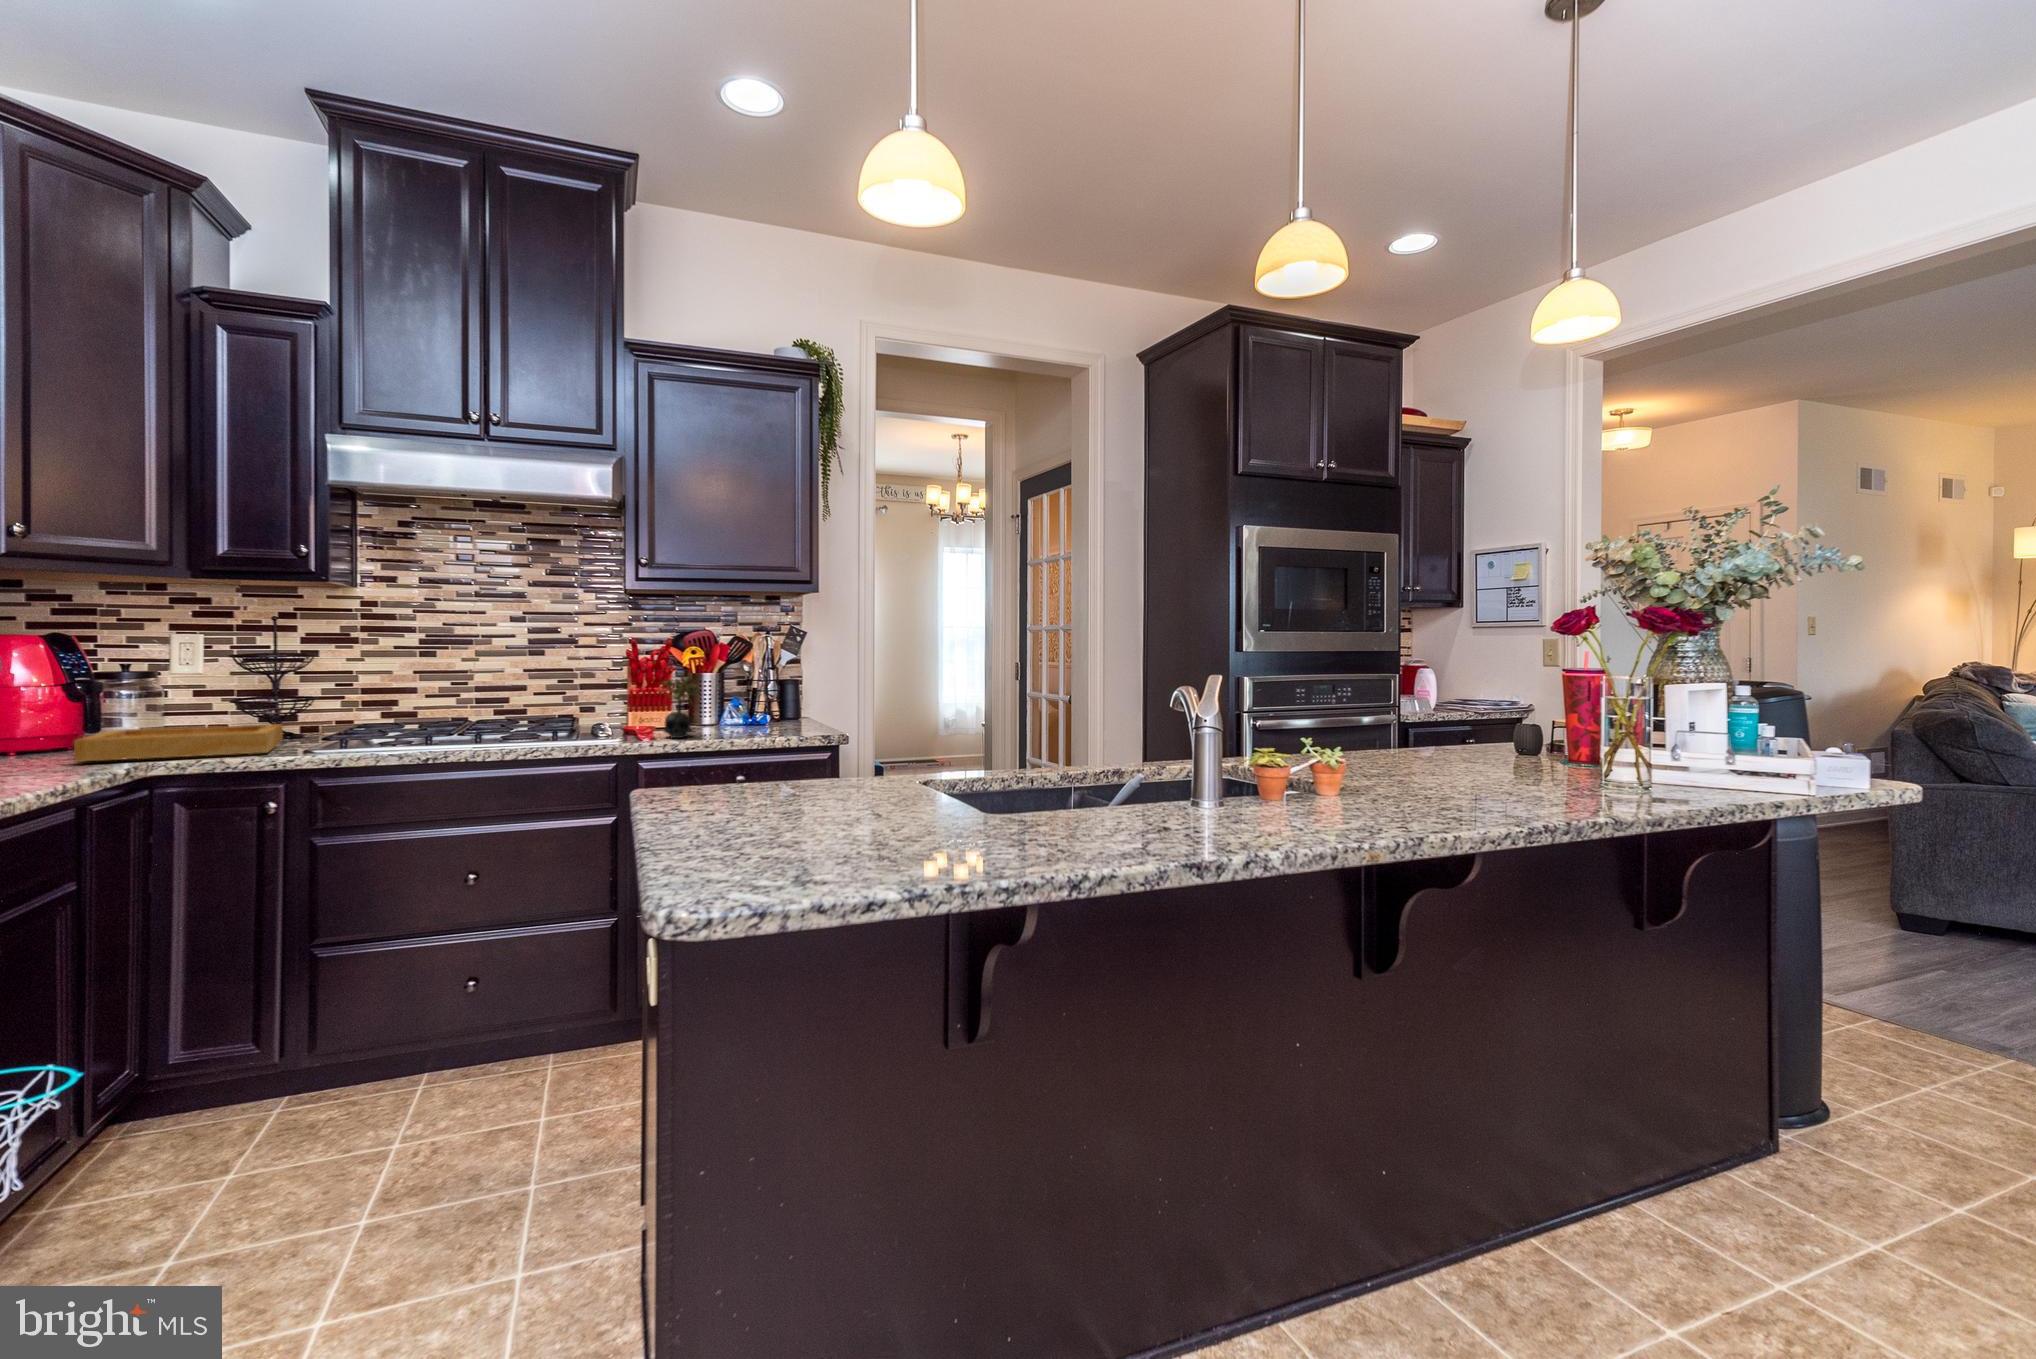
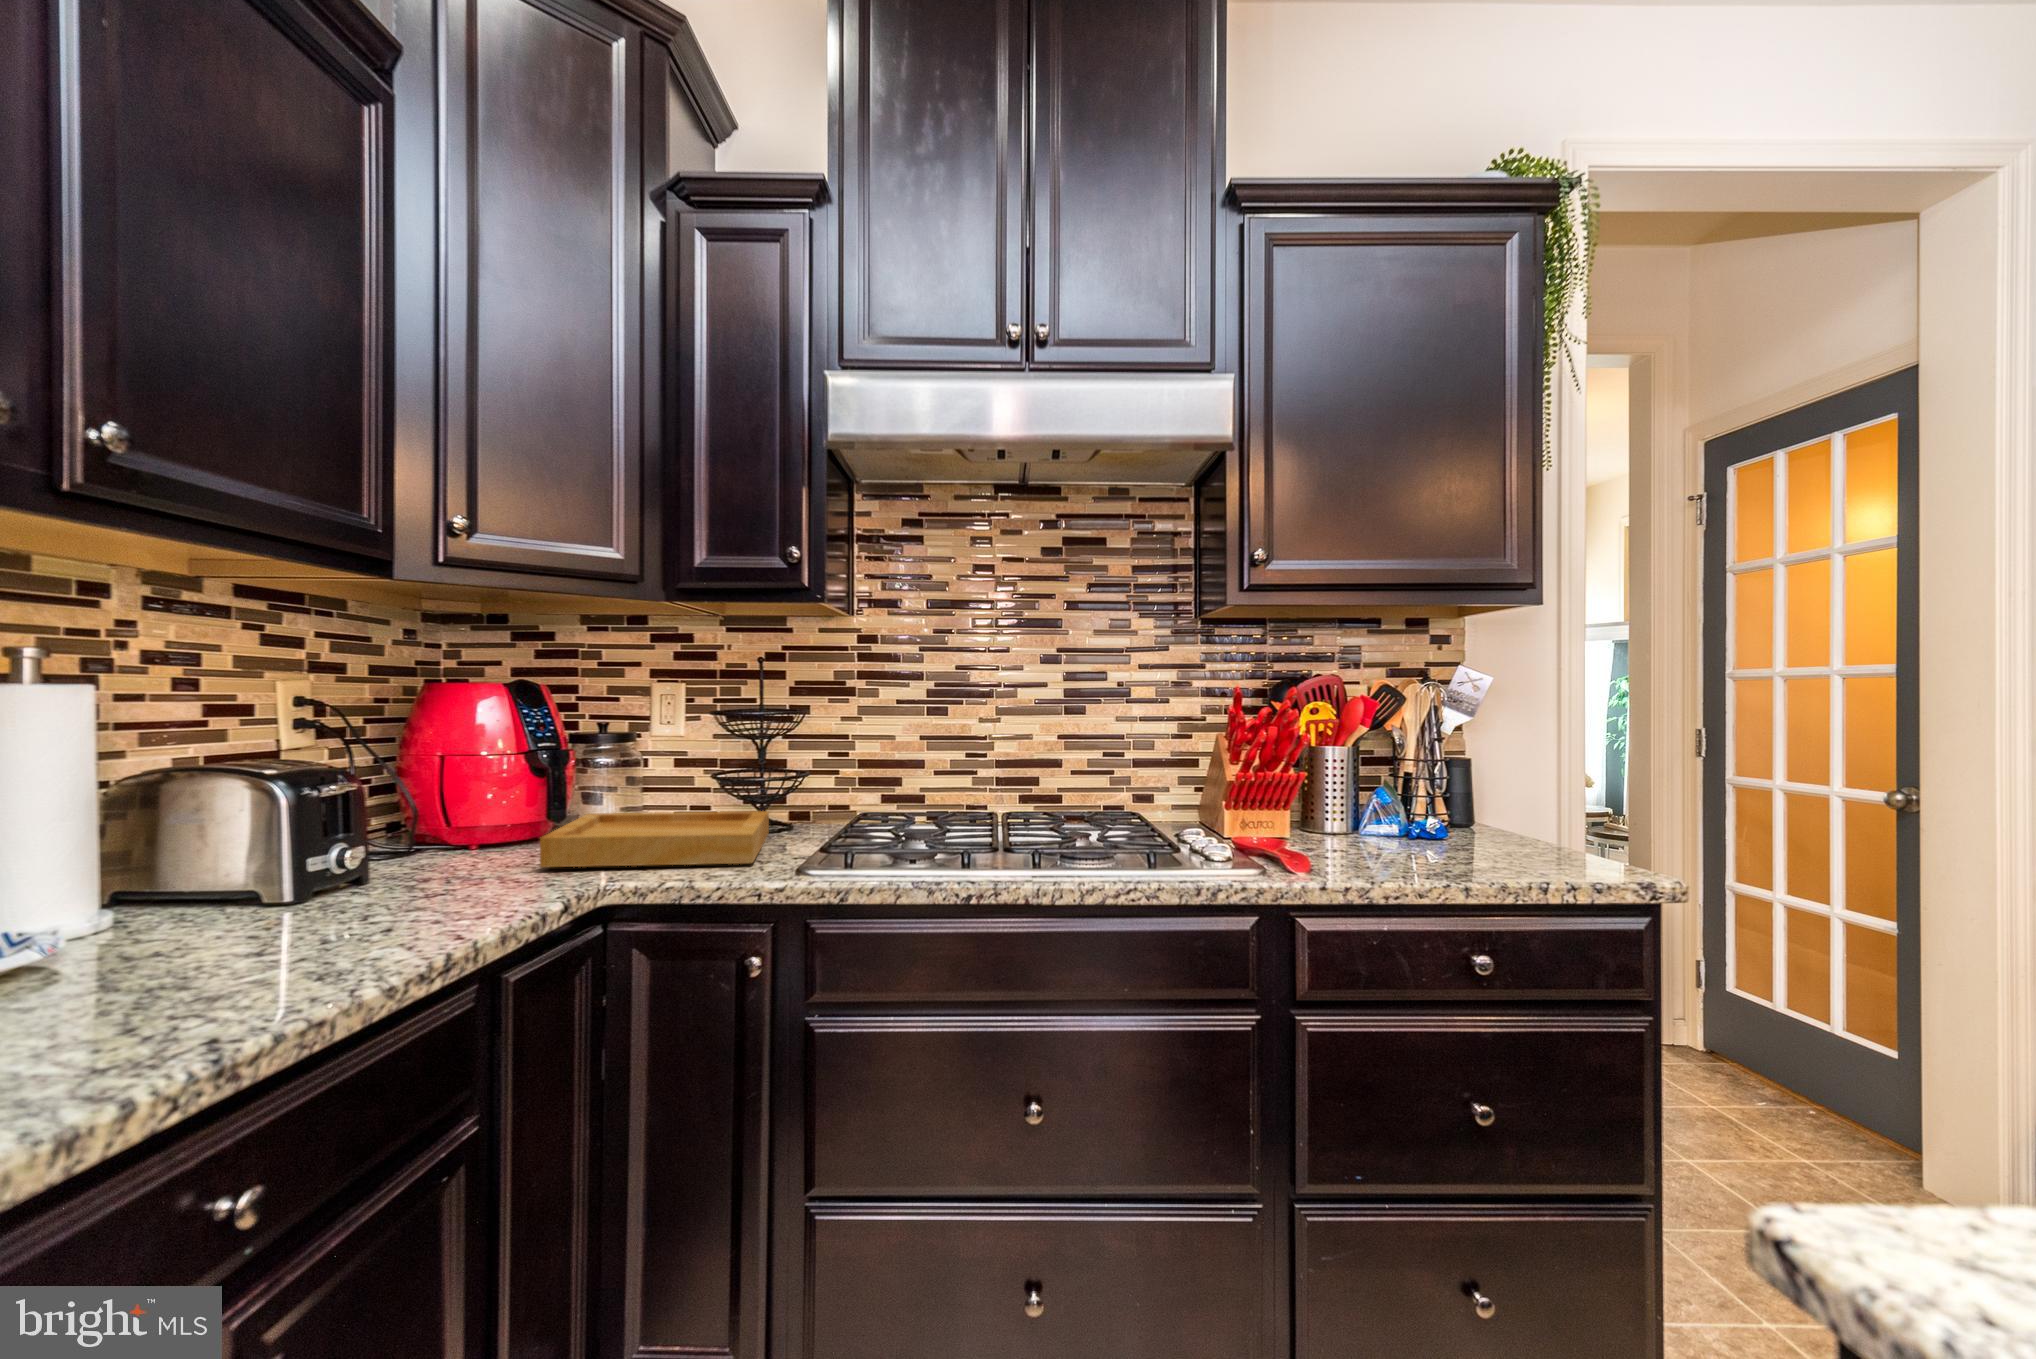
succulent plant: present [660,676,700,738] -> none [1284,757,1360,868]

